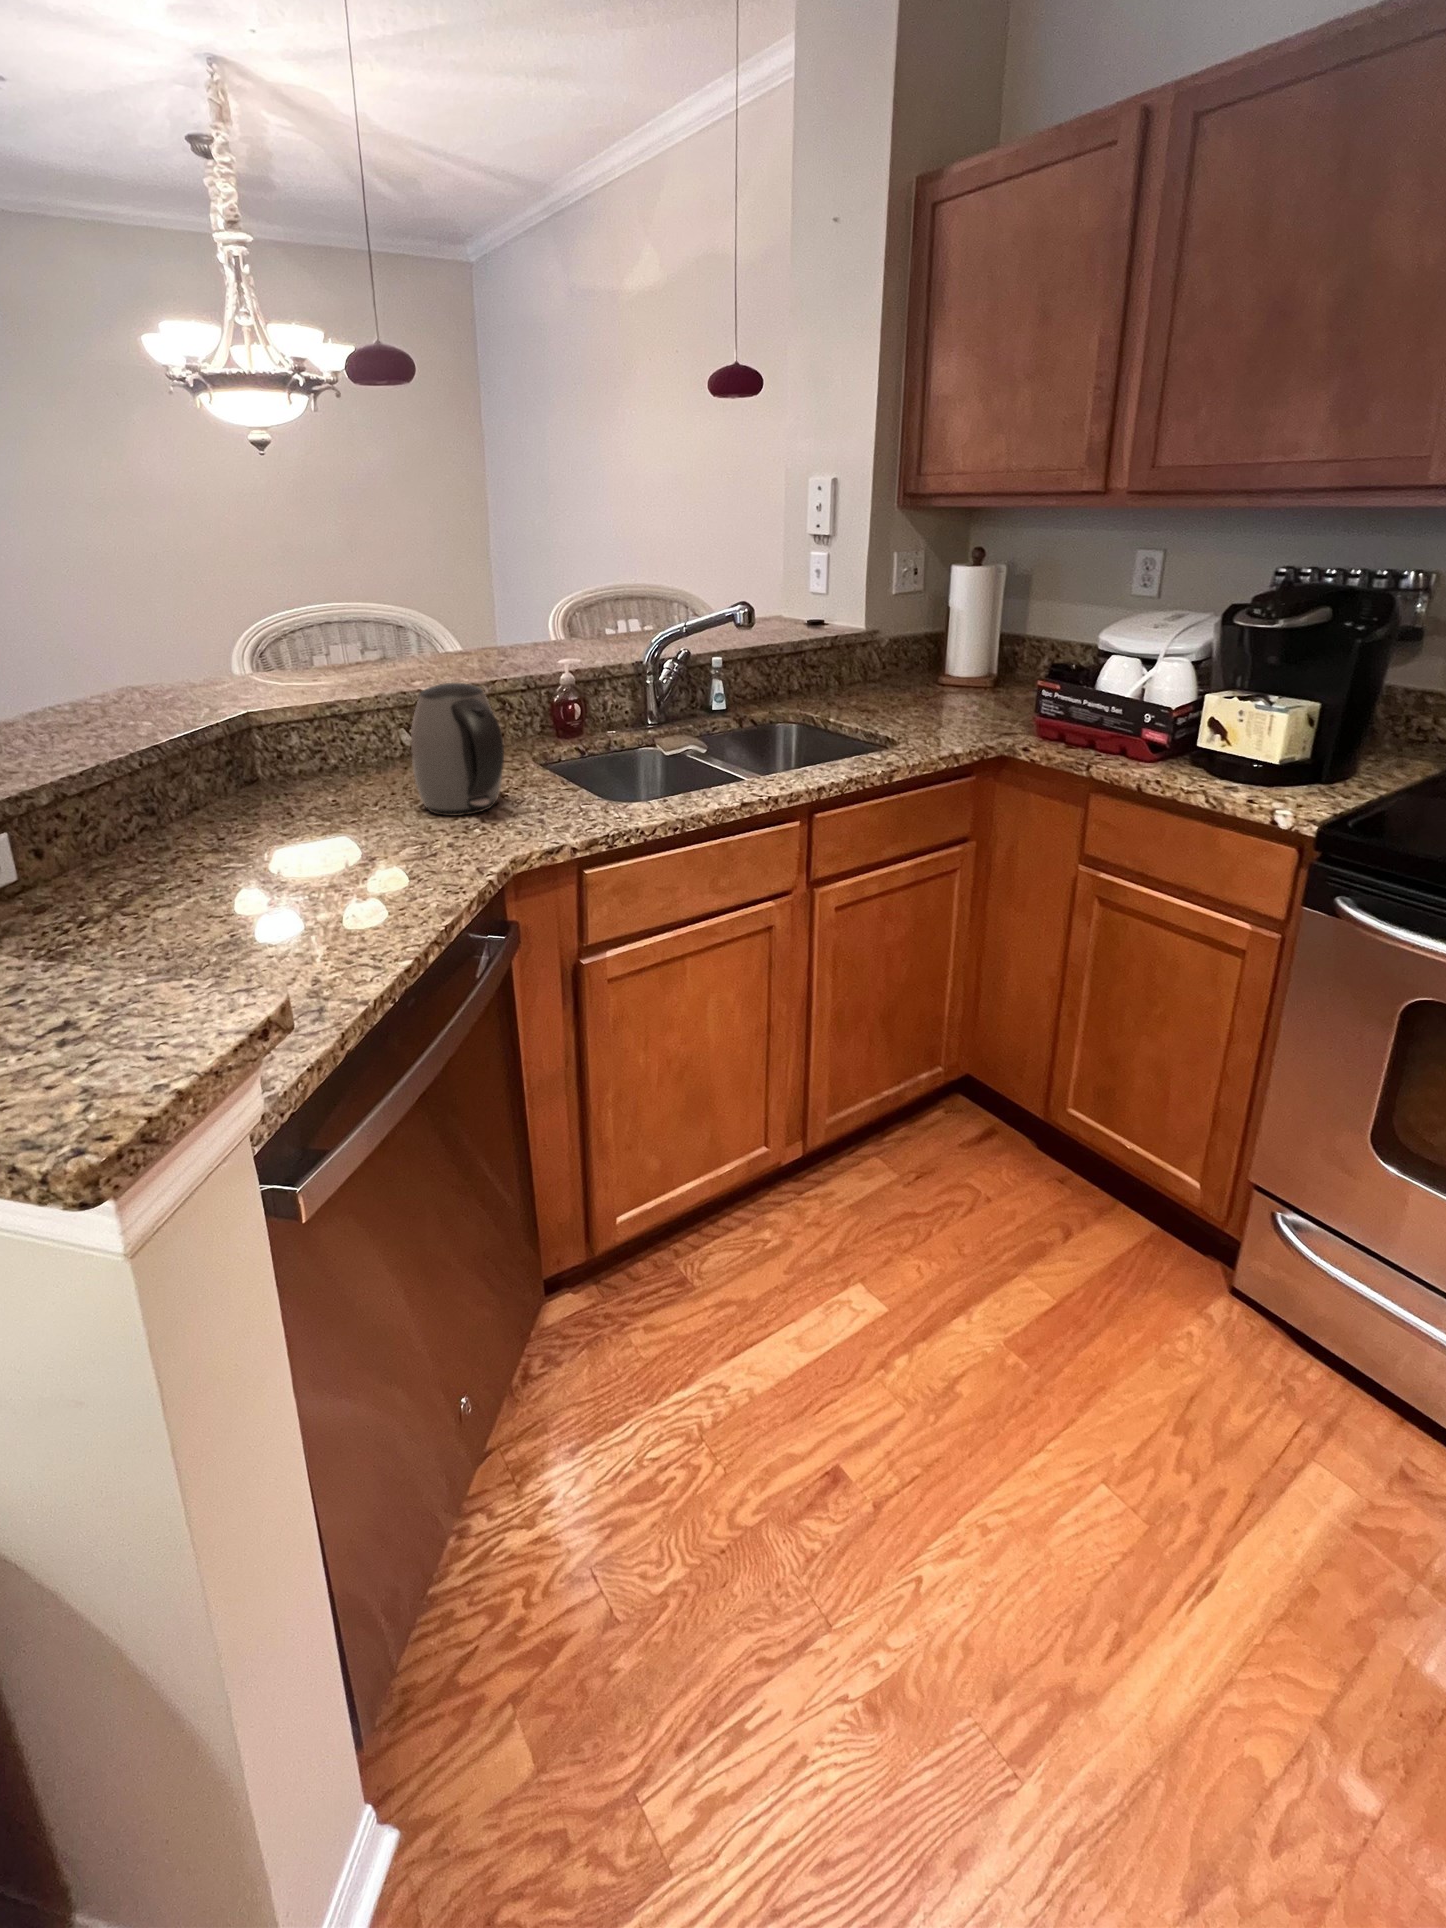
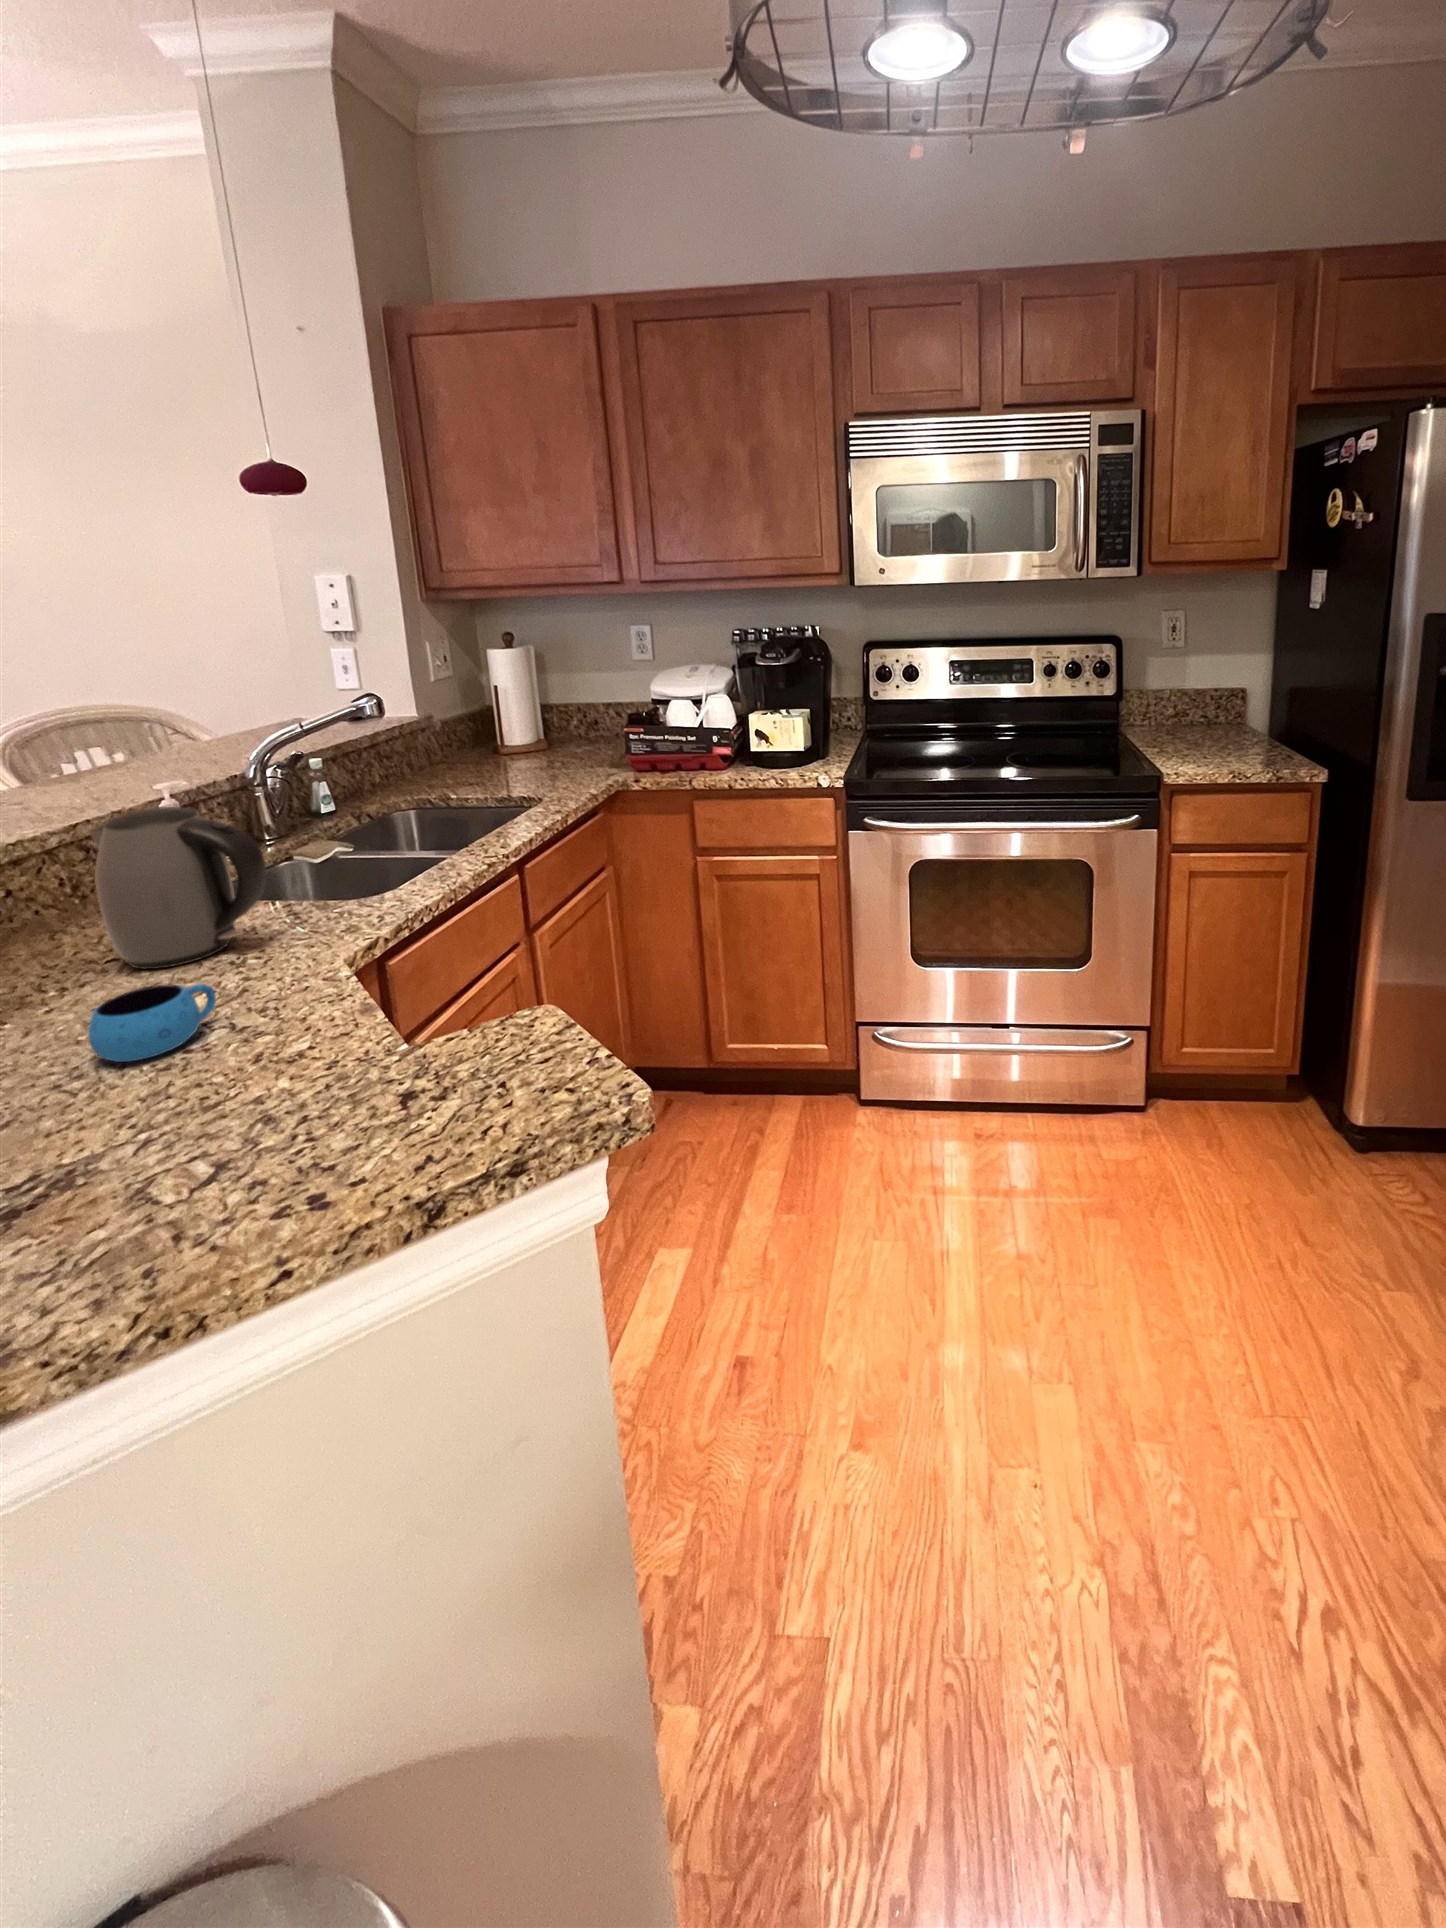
mug: none [283,827,375,884] -> present [88,984,216,1062]

